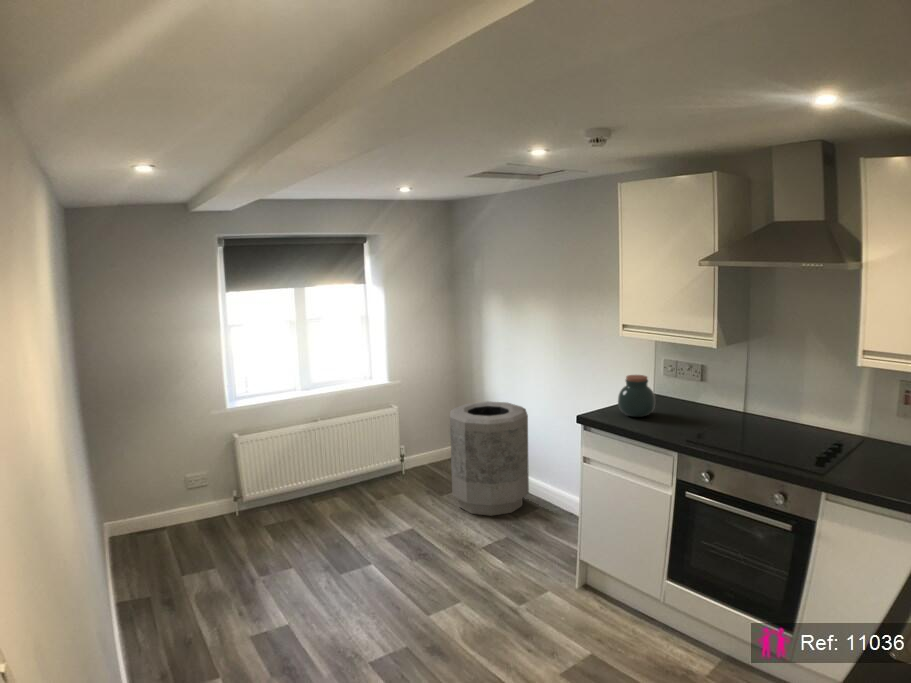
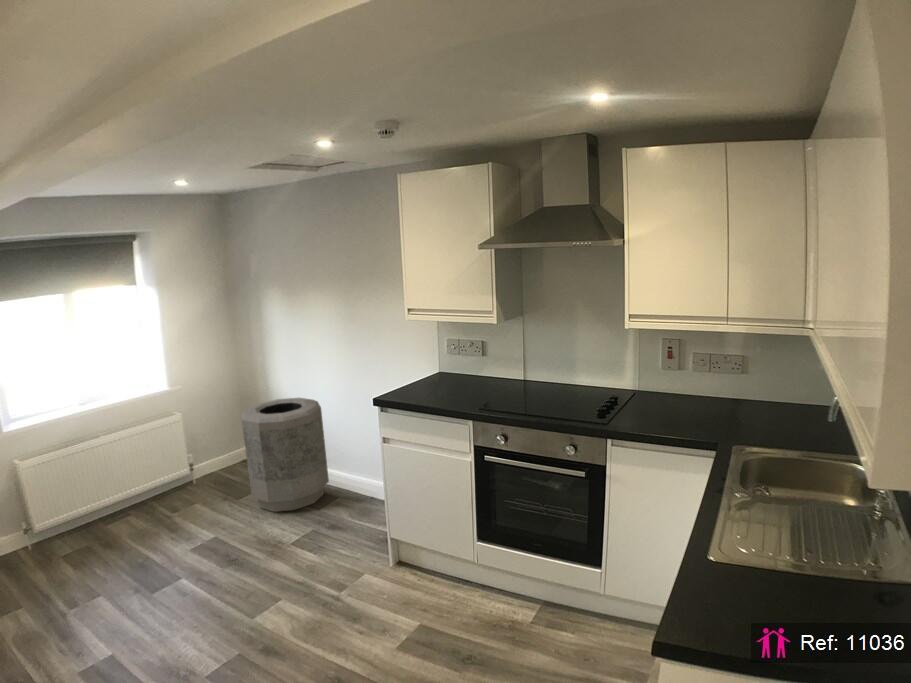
jar: present [618,375,655,417] -> none [414,355,447,395]

